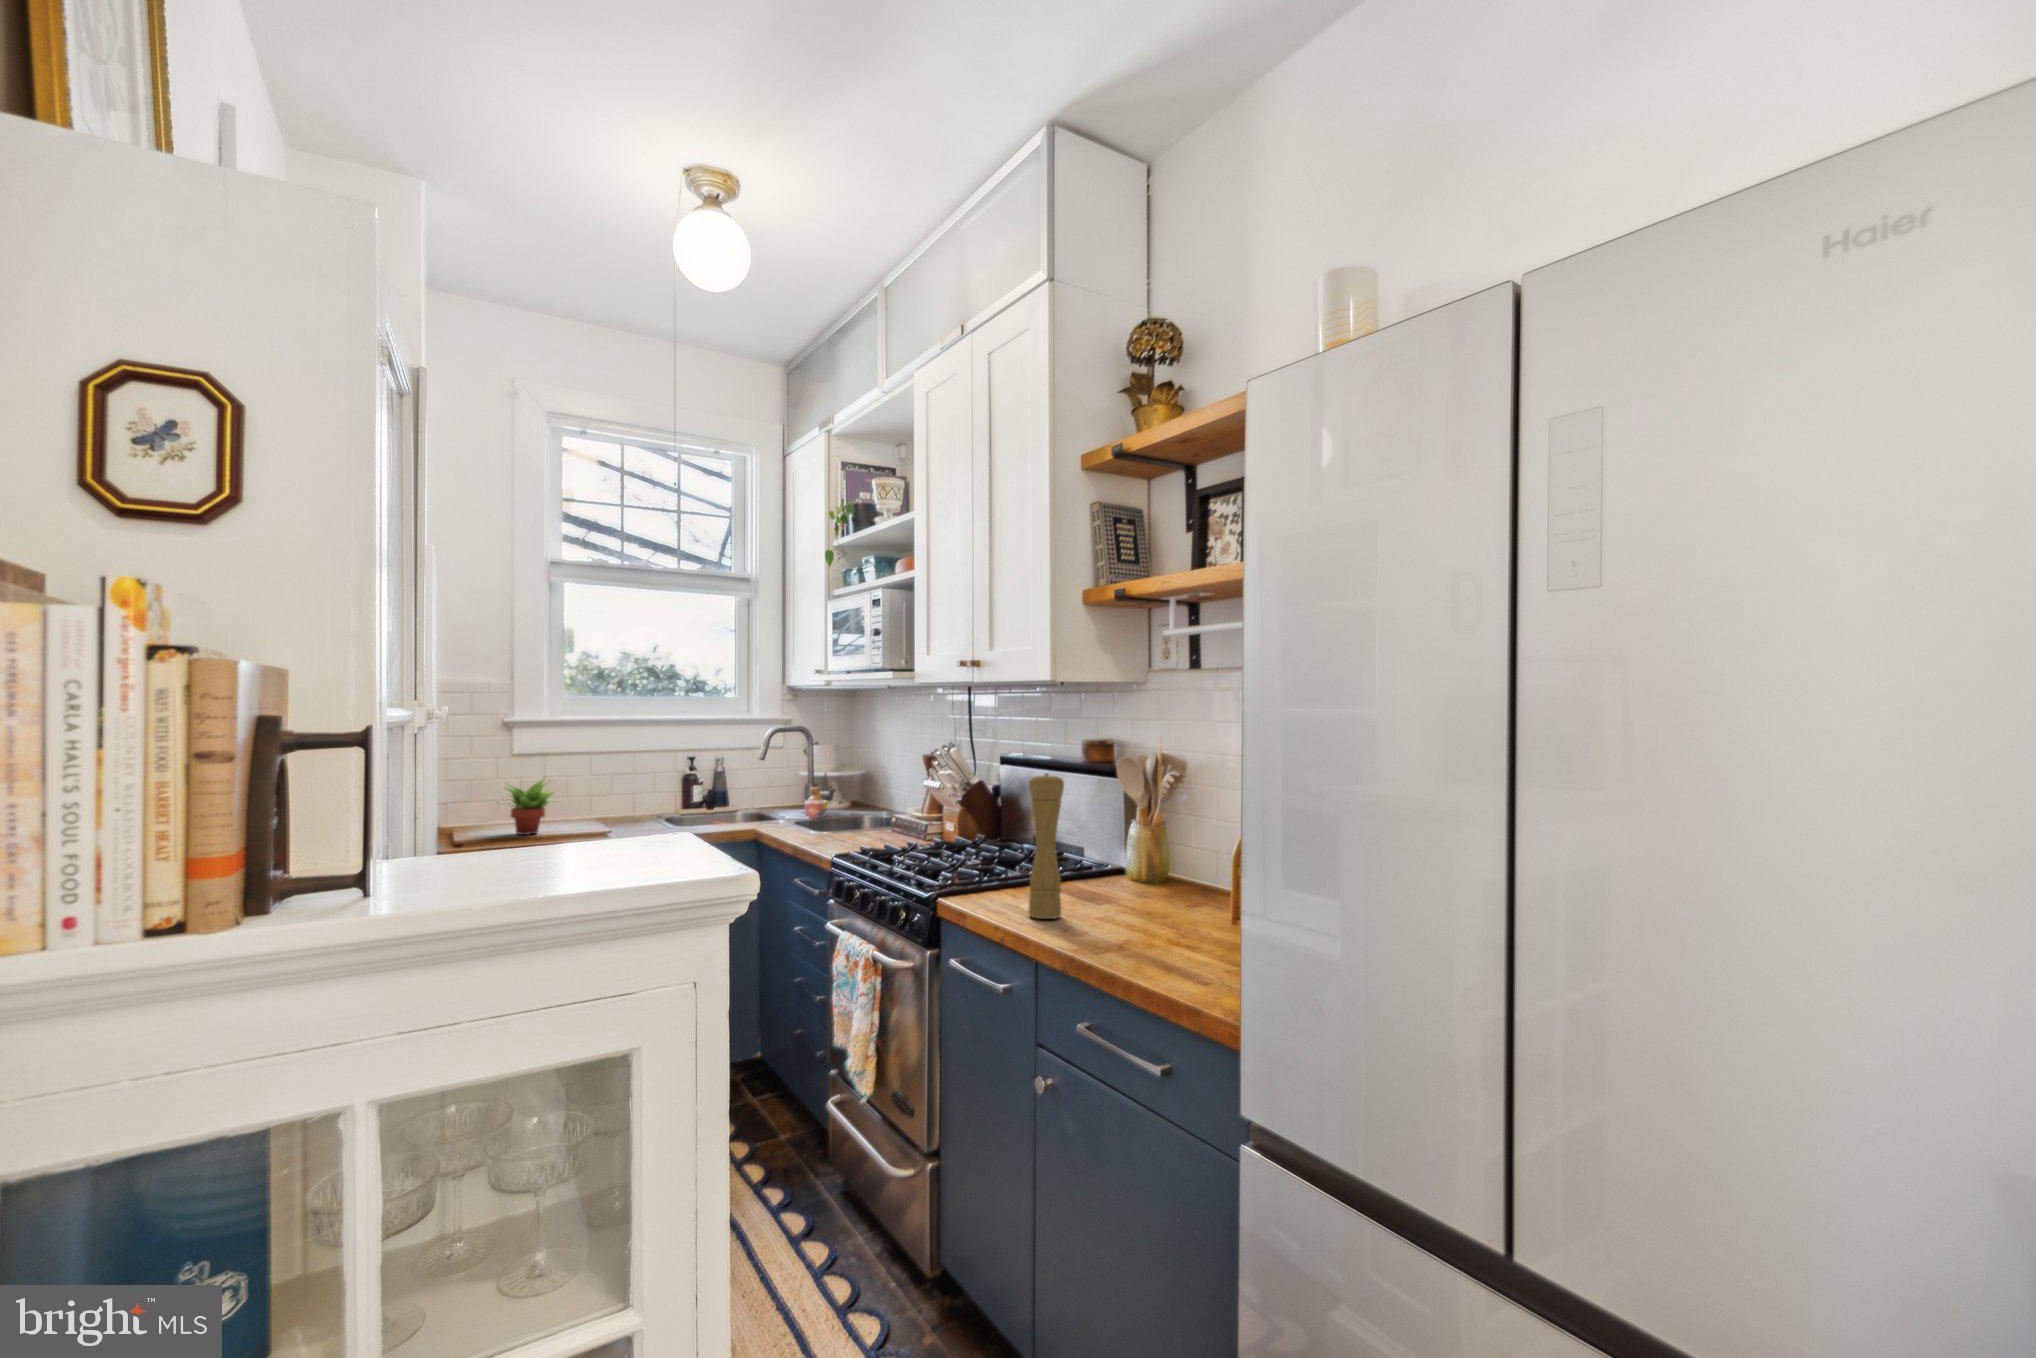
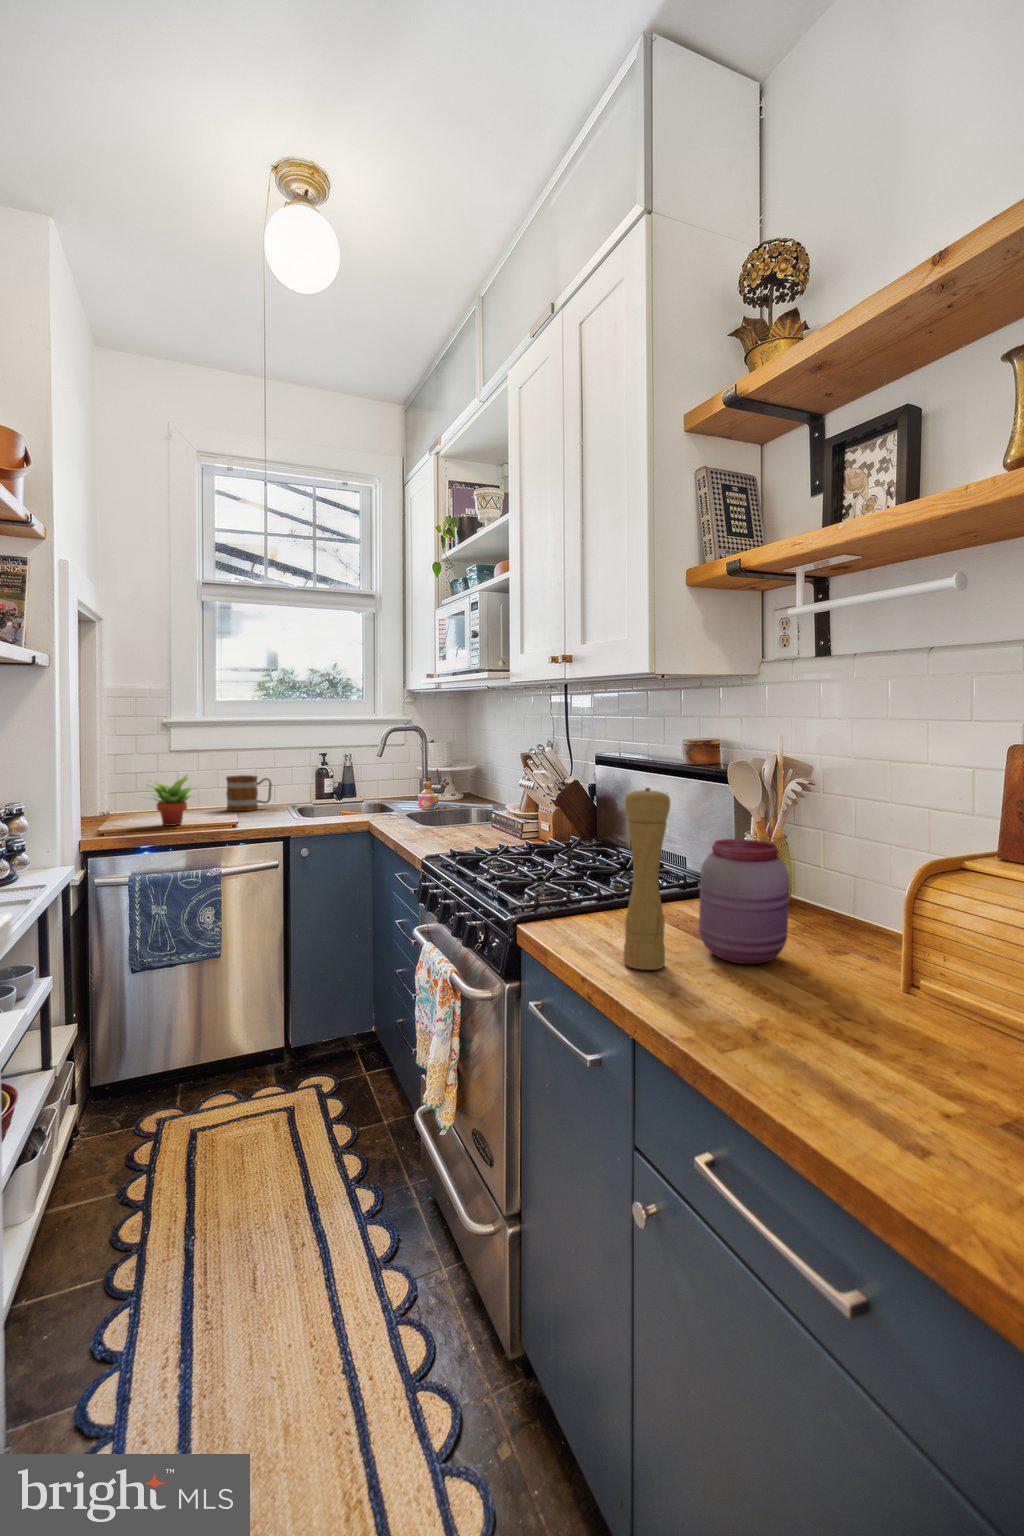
mug: none [576,780,630,821] -> present [226,775,272,811]
jar: none [1089,817,1158,915] -> present [699,839,789,964]

